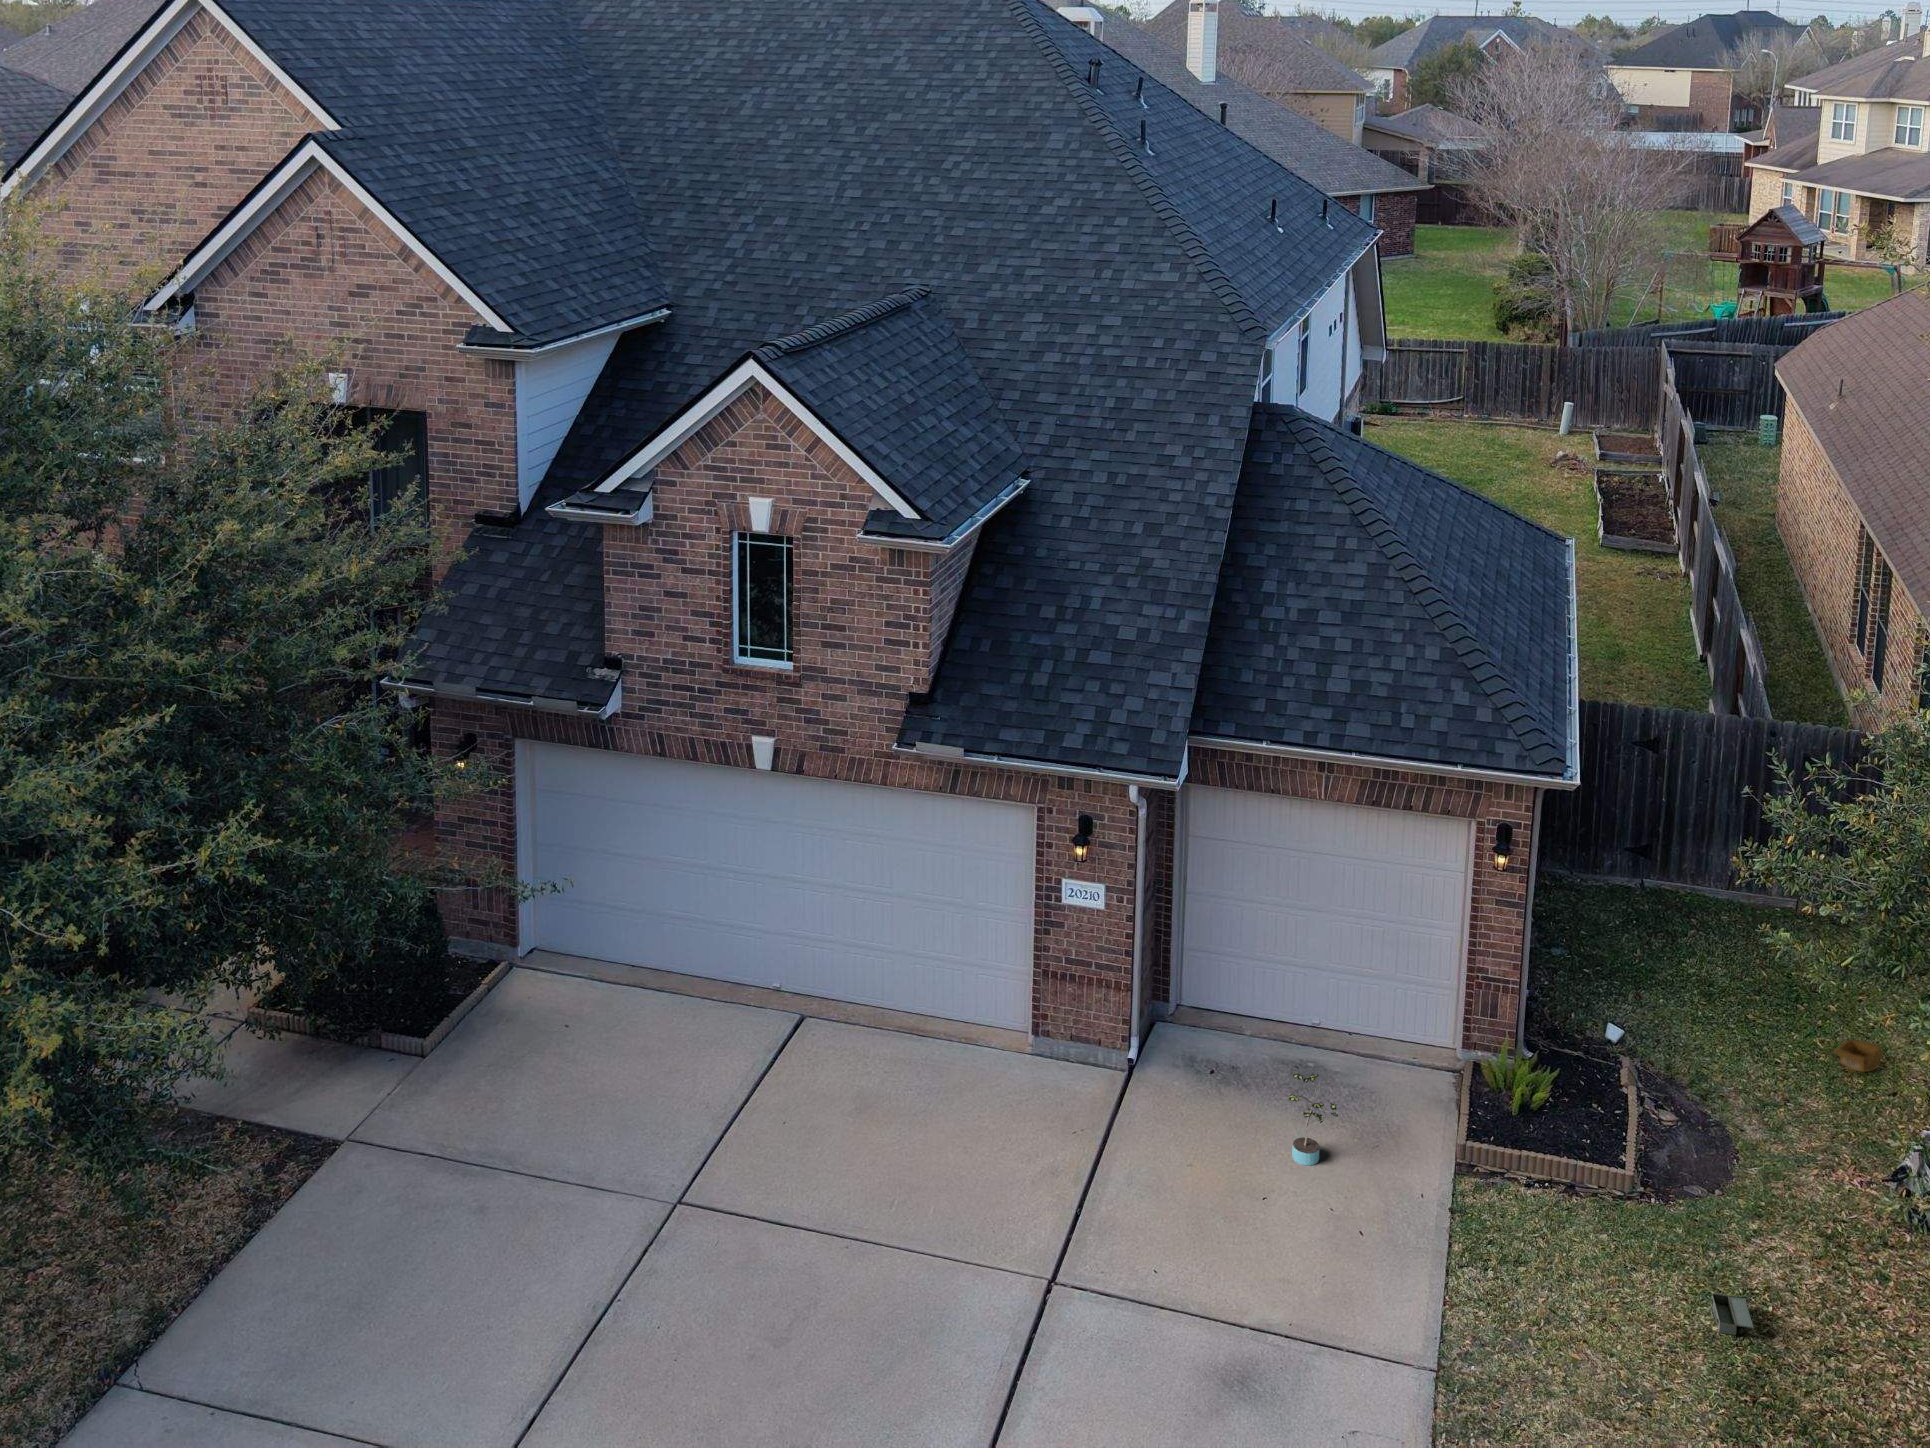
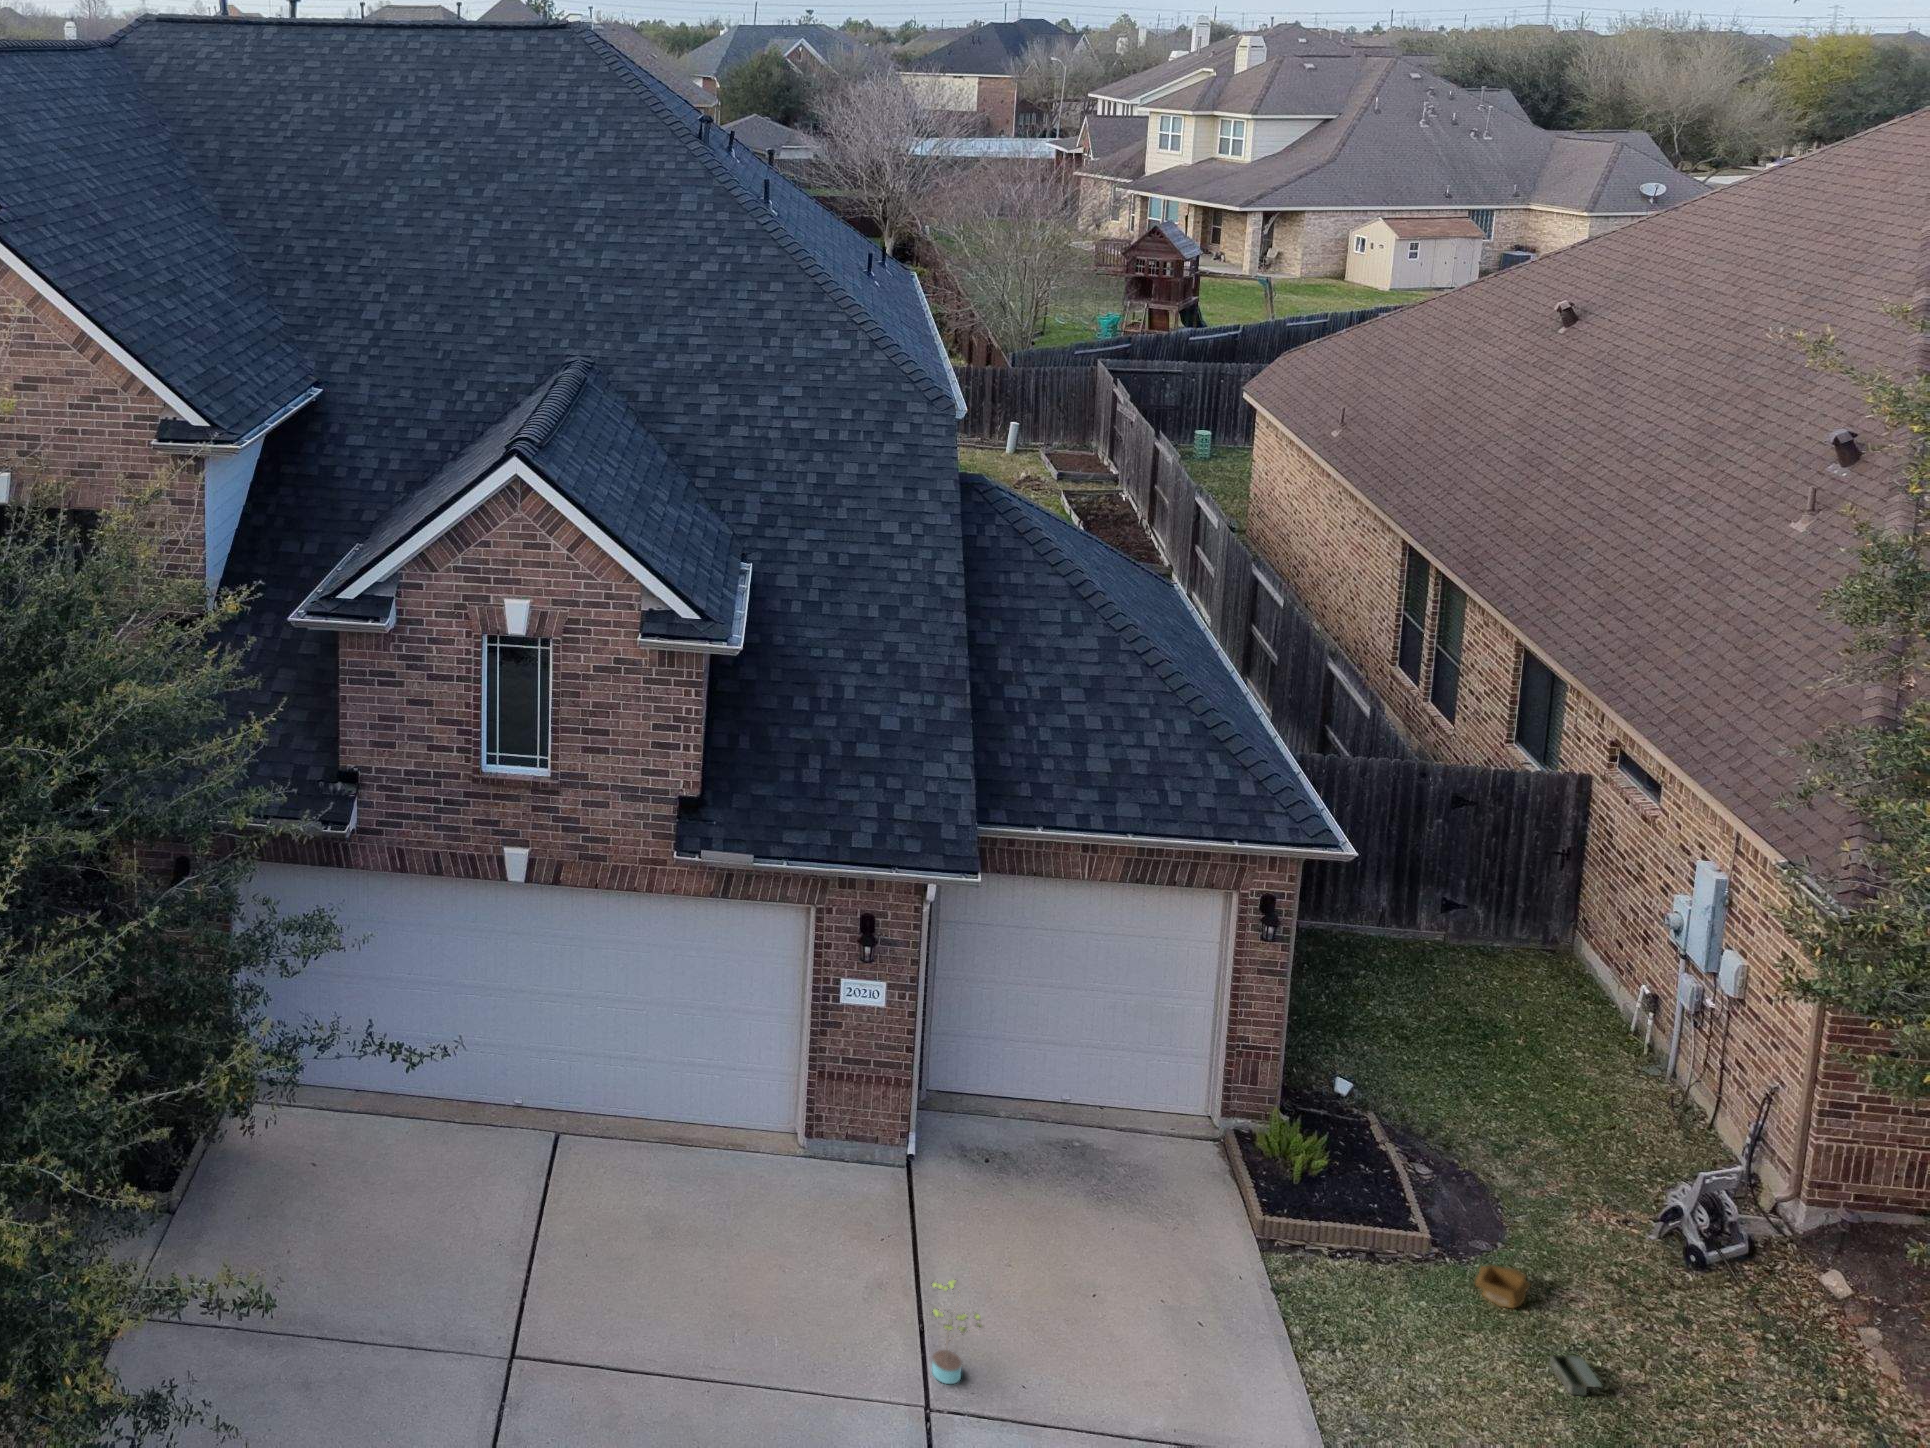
cardboard box: present [1833,1040,1883,1072] -> present [1475,1265,1530,1308]
potted plant: present [1289,1074,1338,1166] -> present [932,1280,982,1384]

